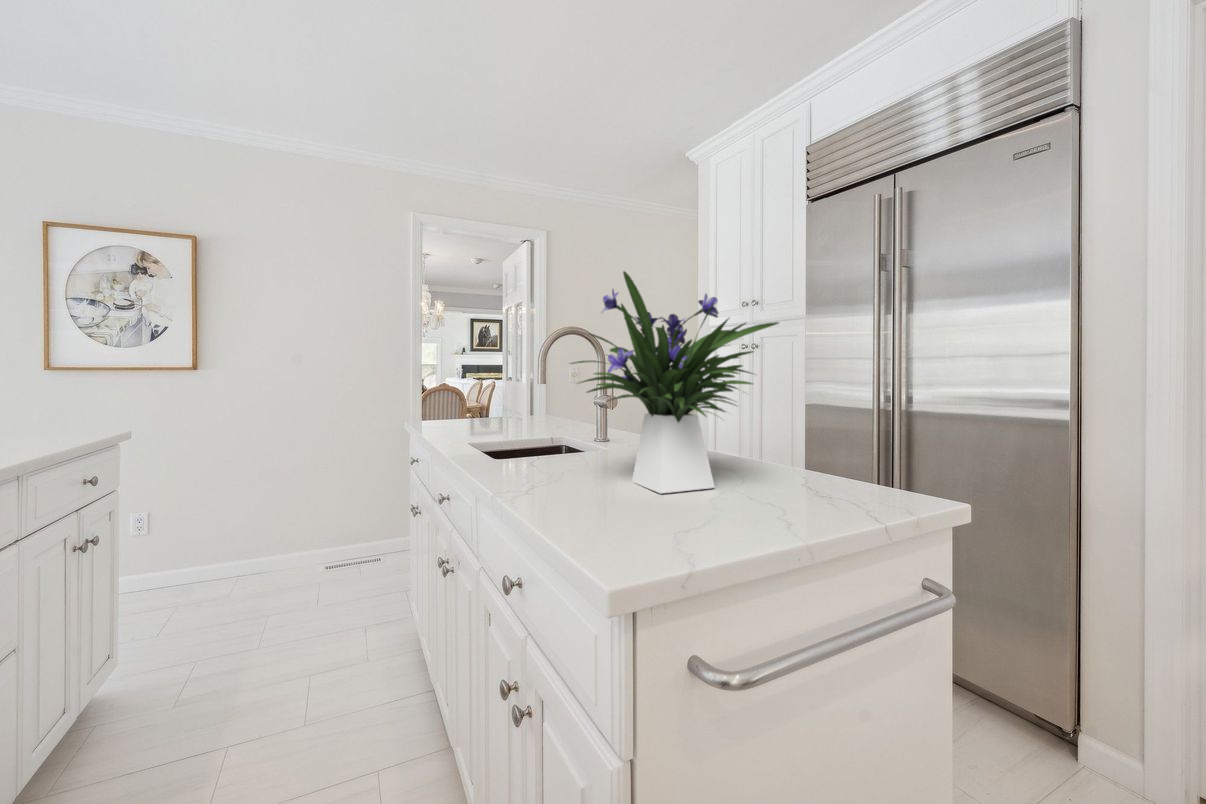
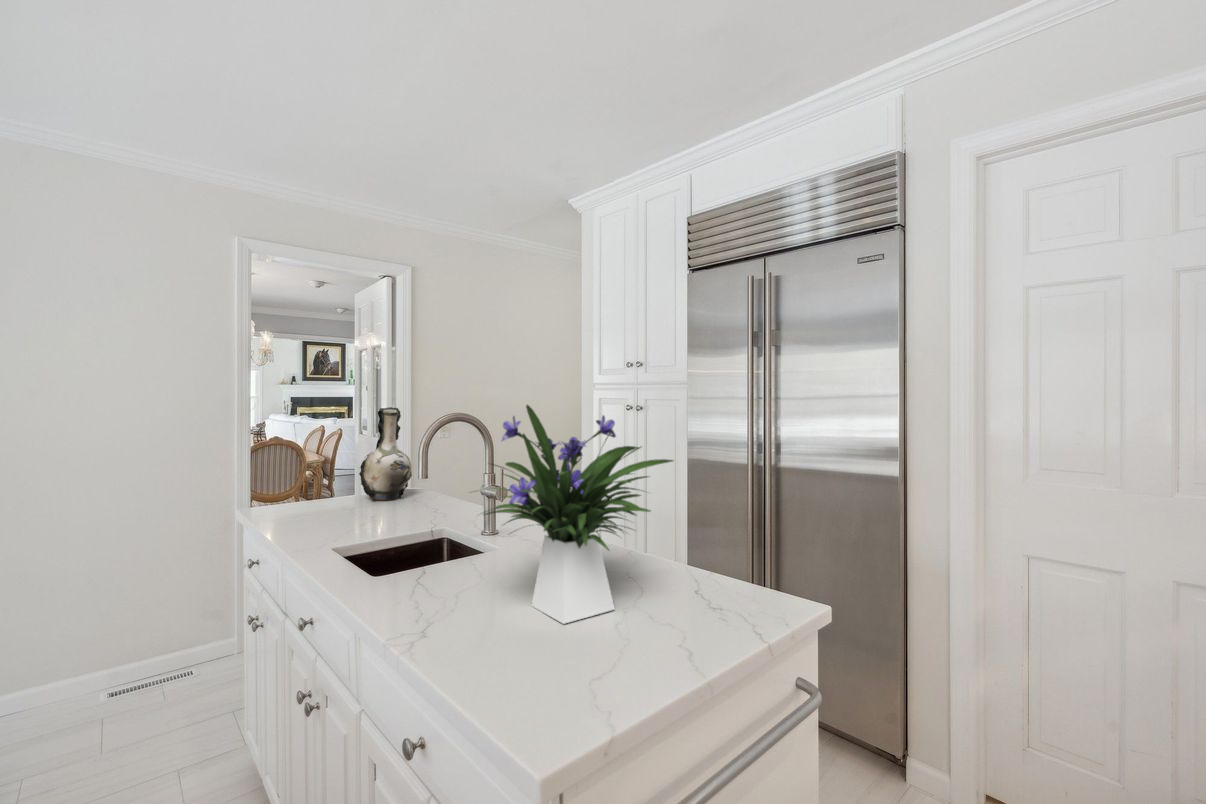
decorative vase: none [497,337,542,419] -> present [359,407,412,501]

